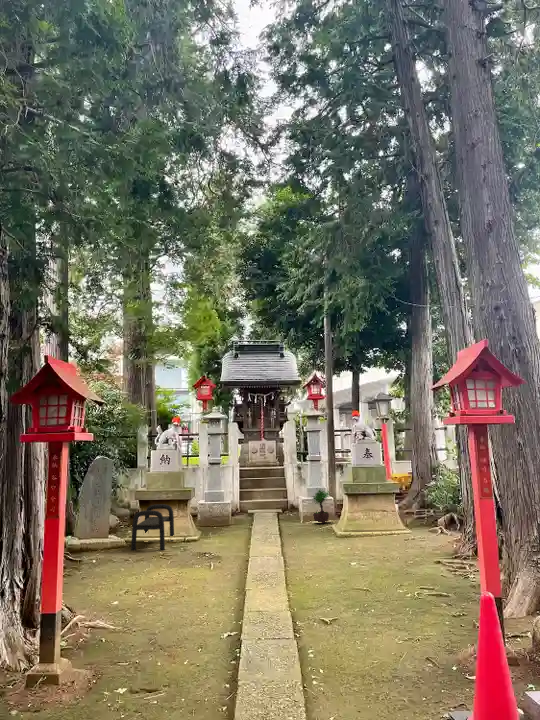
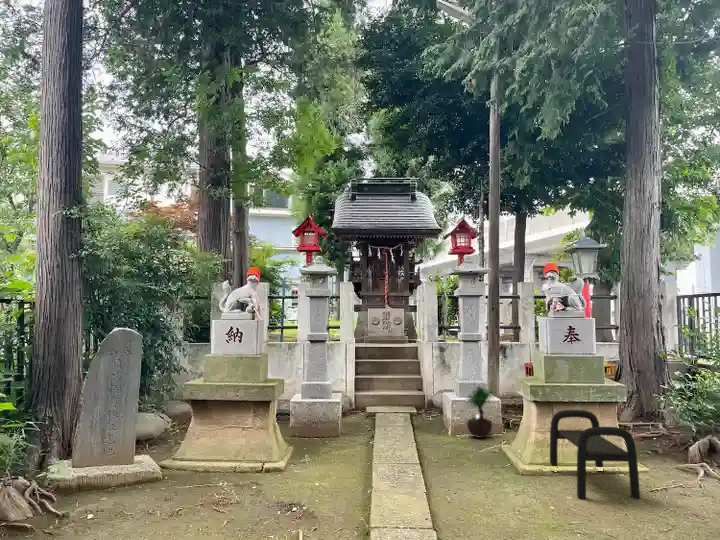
bench: present [131,504,174,551] -> present [550,410,640,499]

